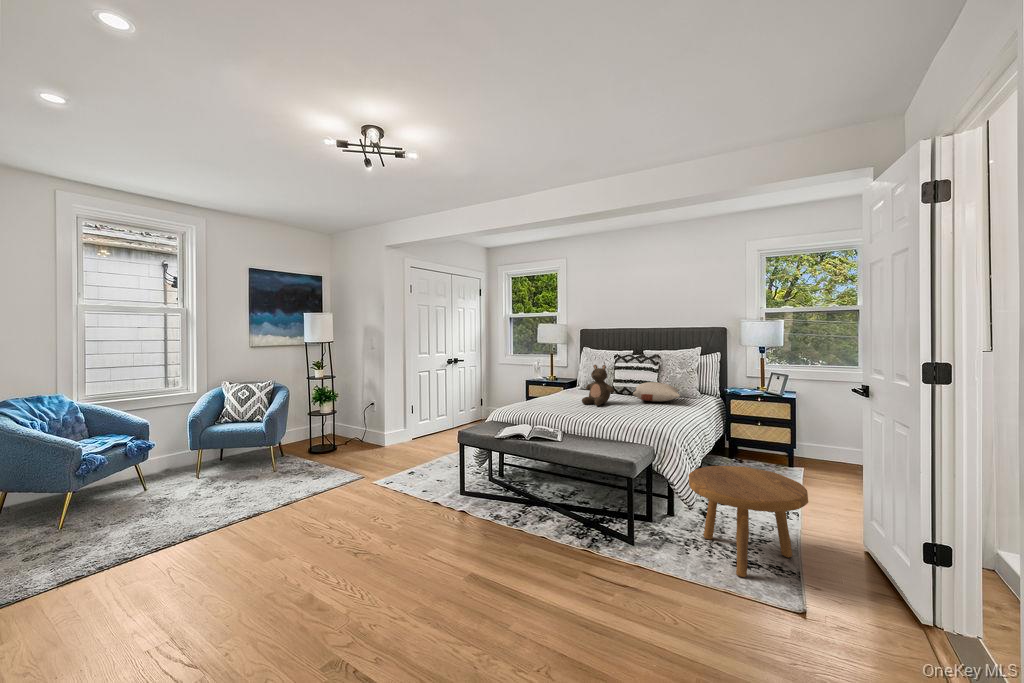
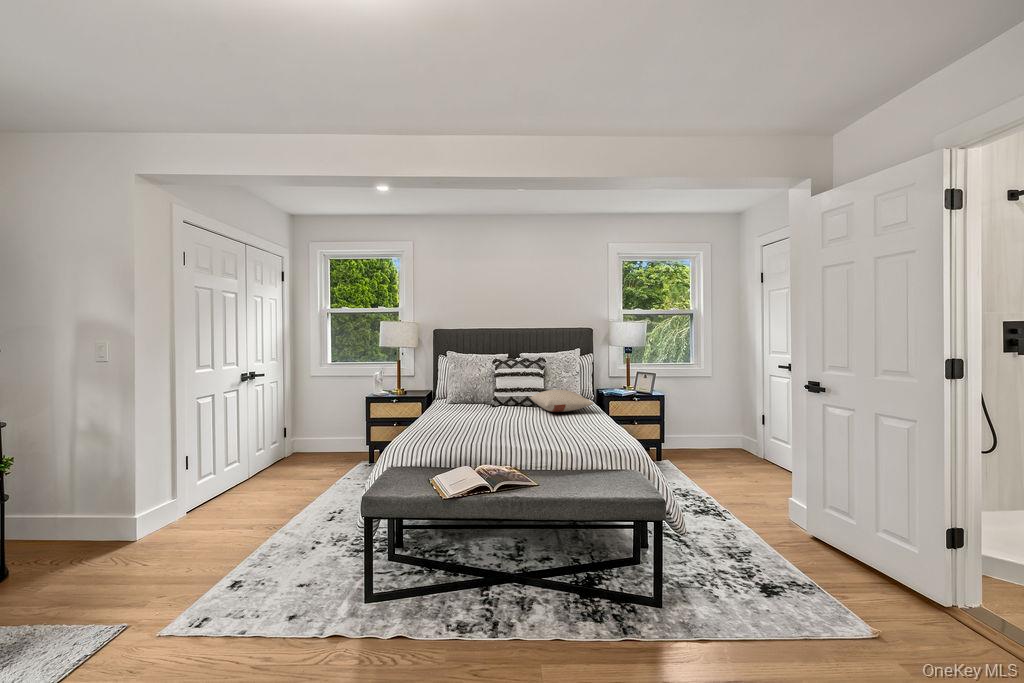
stuffed bear: present [582,365,614,406] -> none [492,374,532,426]
footstool: present [688,466,808,577] -> none [693,479,827,612]

